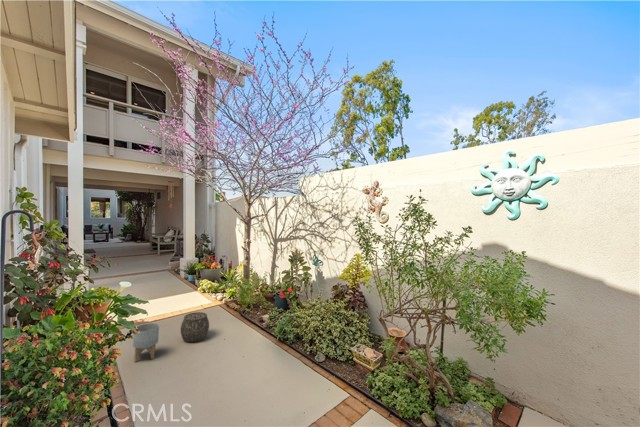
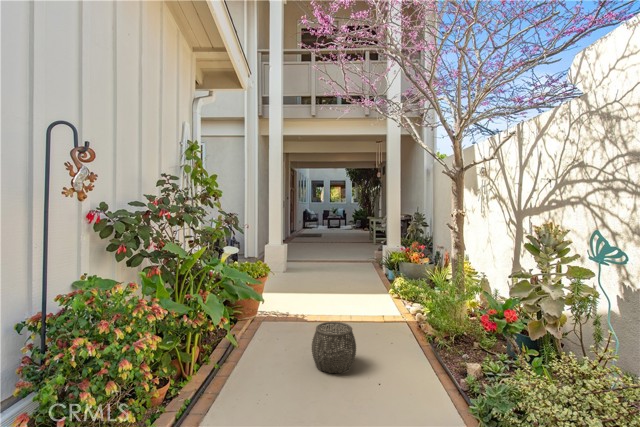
planter: present [133,323,159,362] -> none [239,321,272,380]

